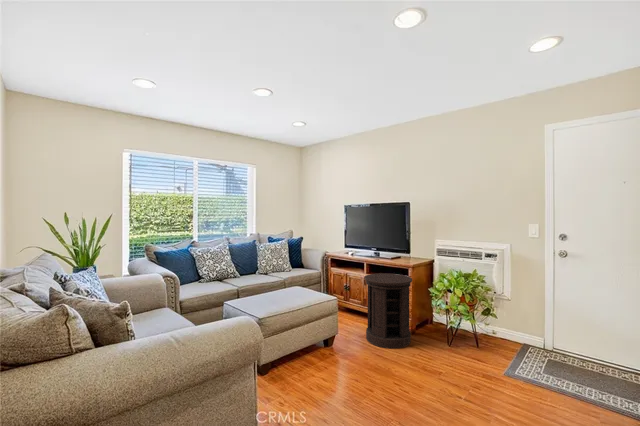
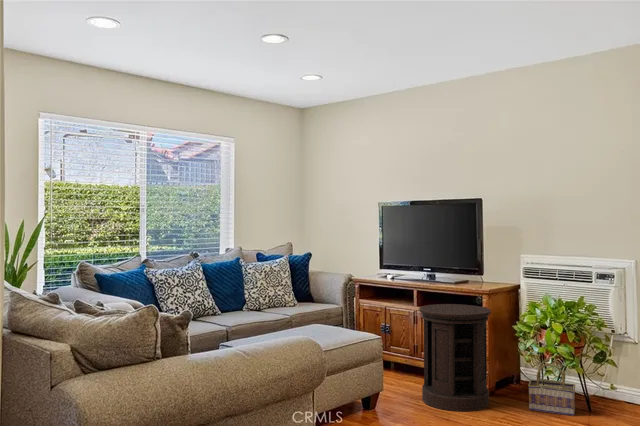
basket: none [437,313,470,354] -> present [528,359,575,416]

